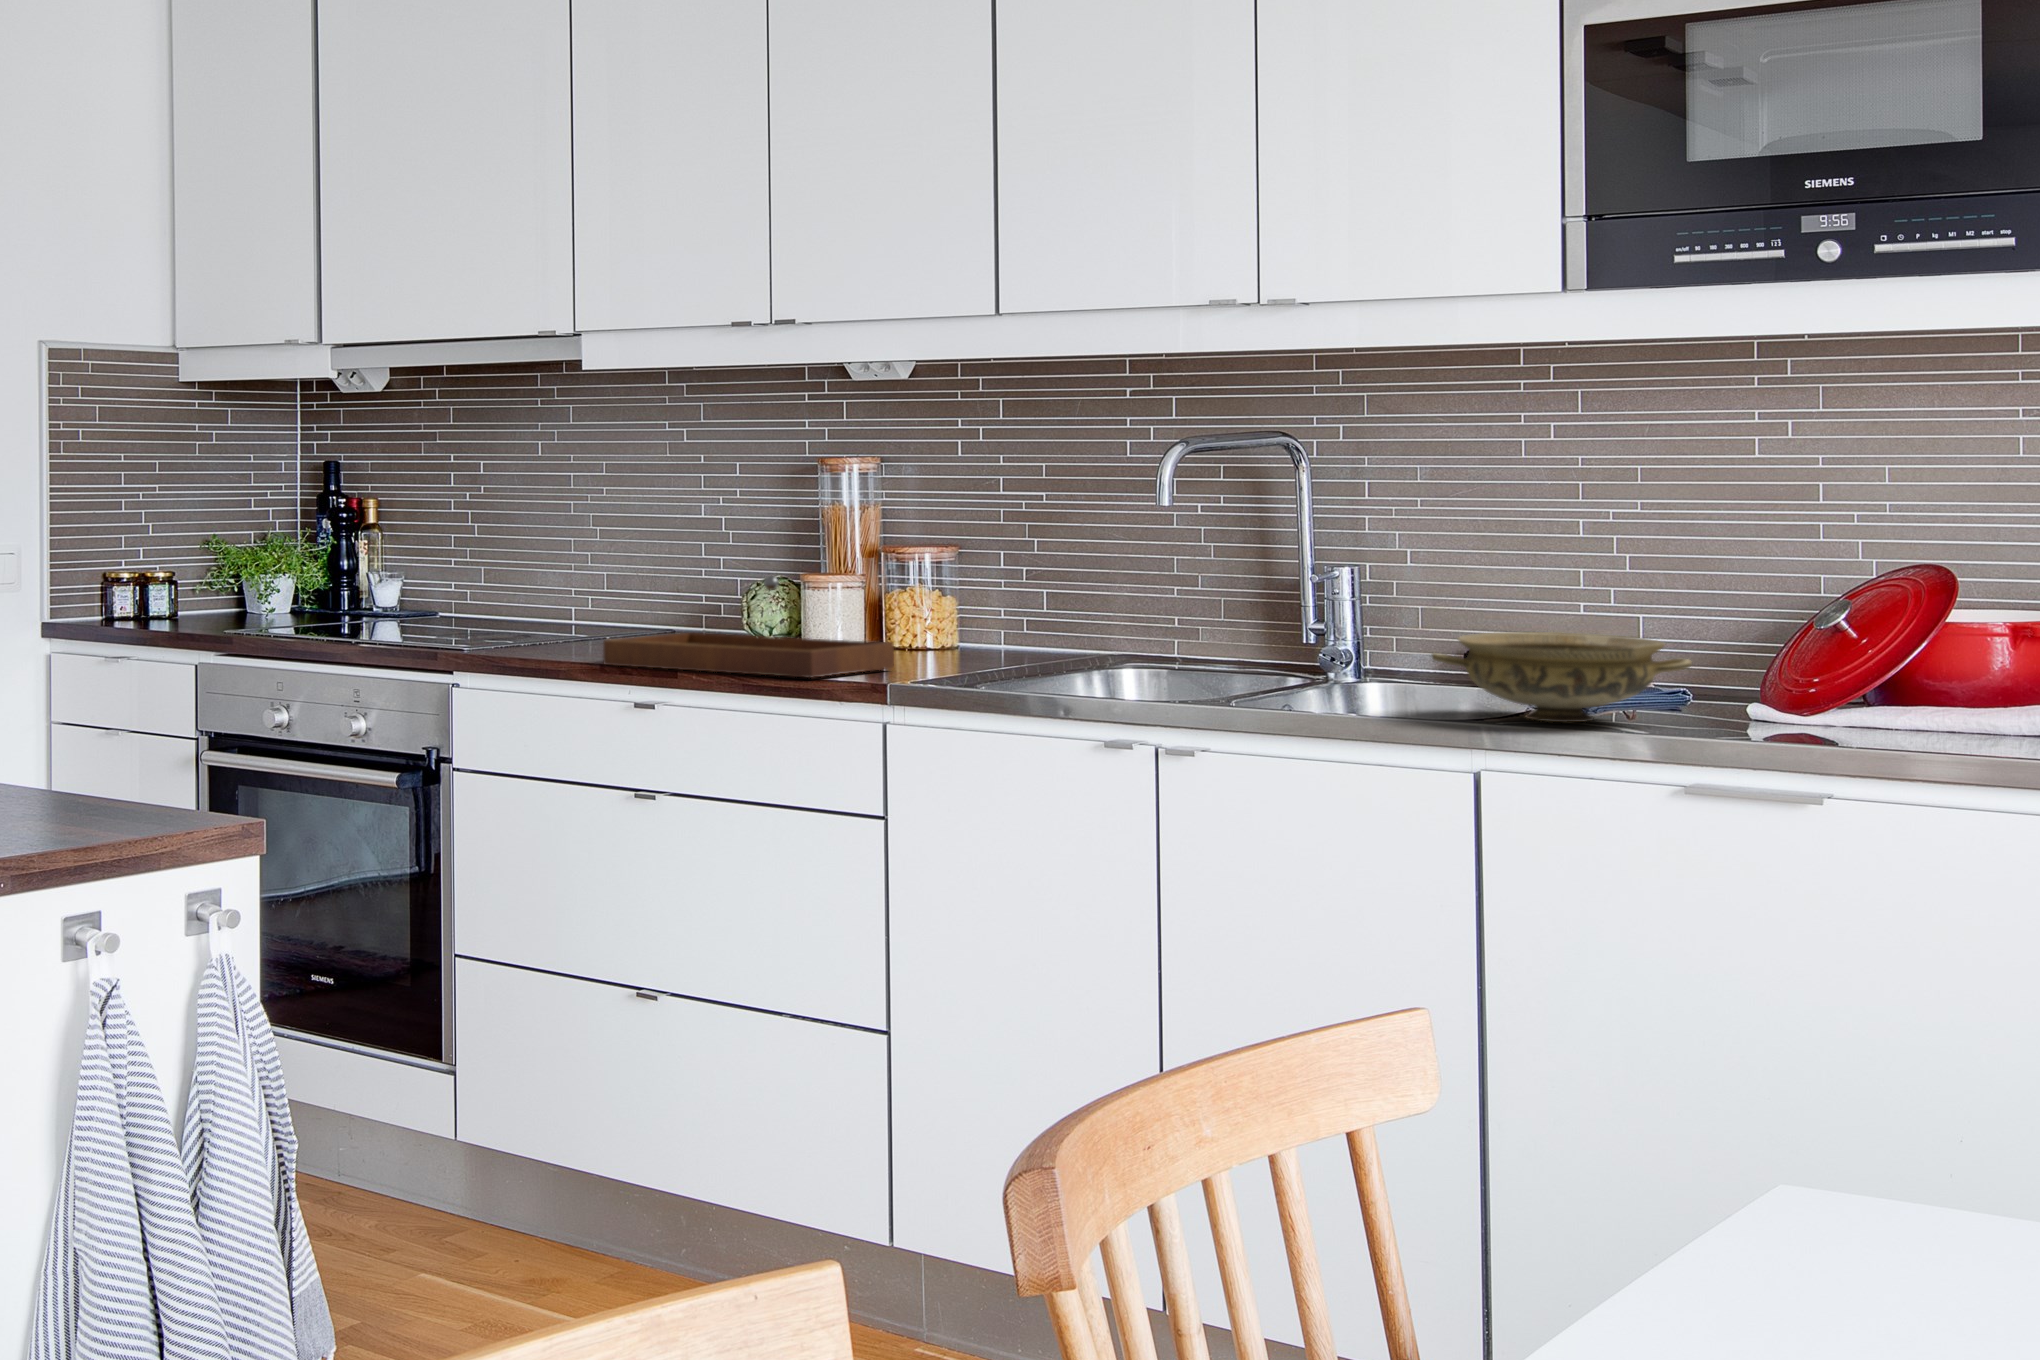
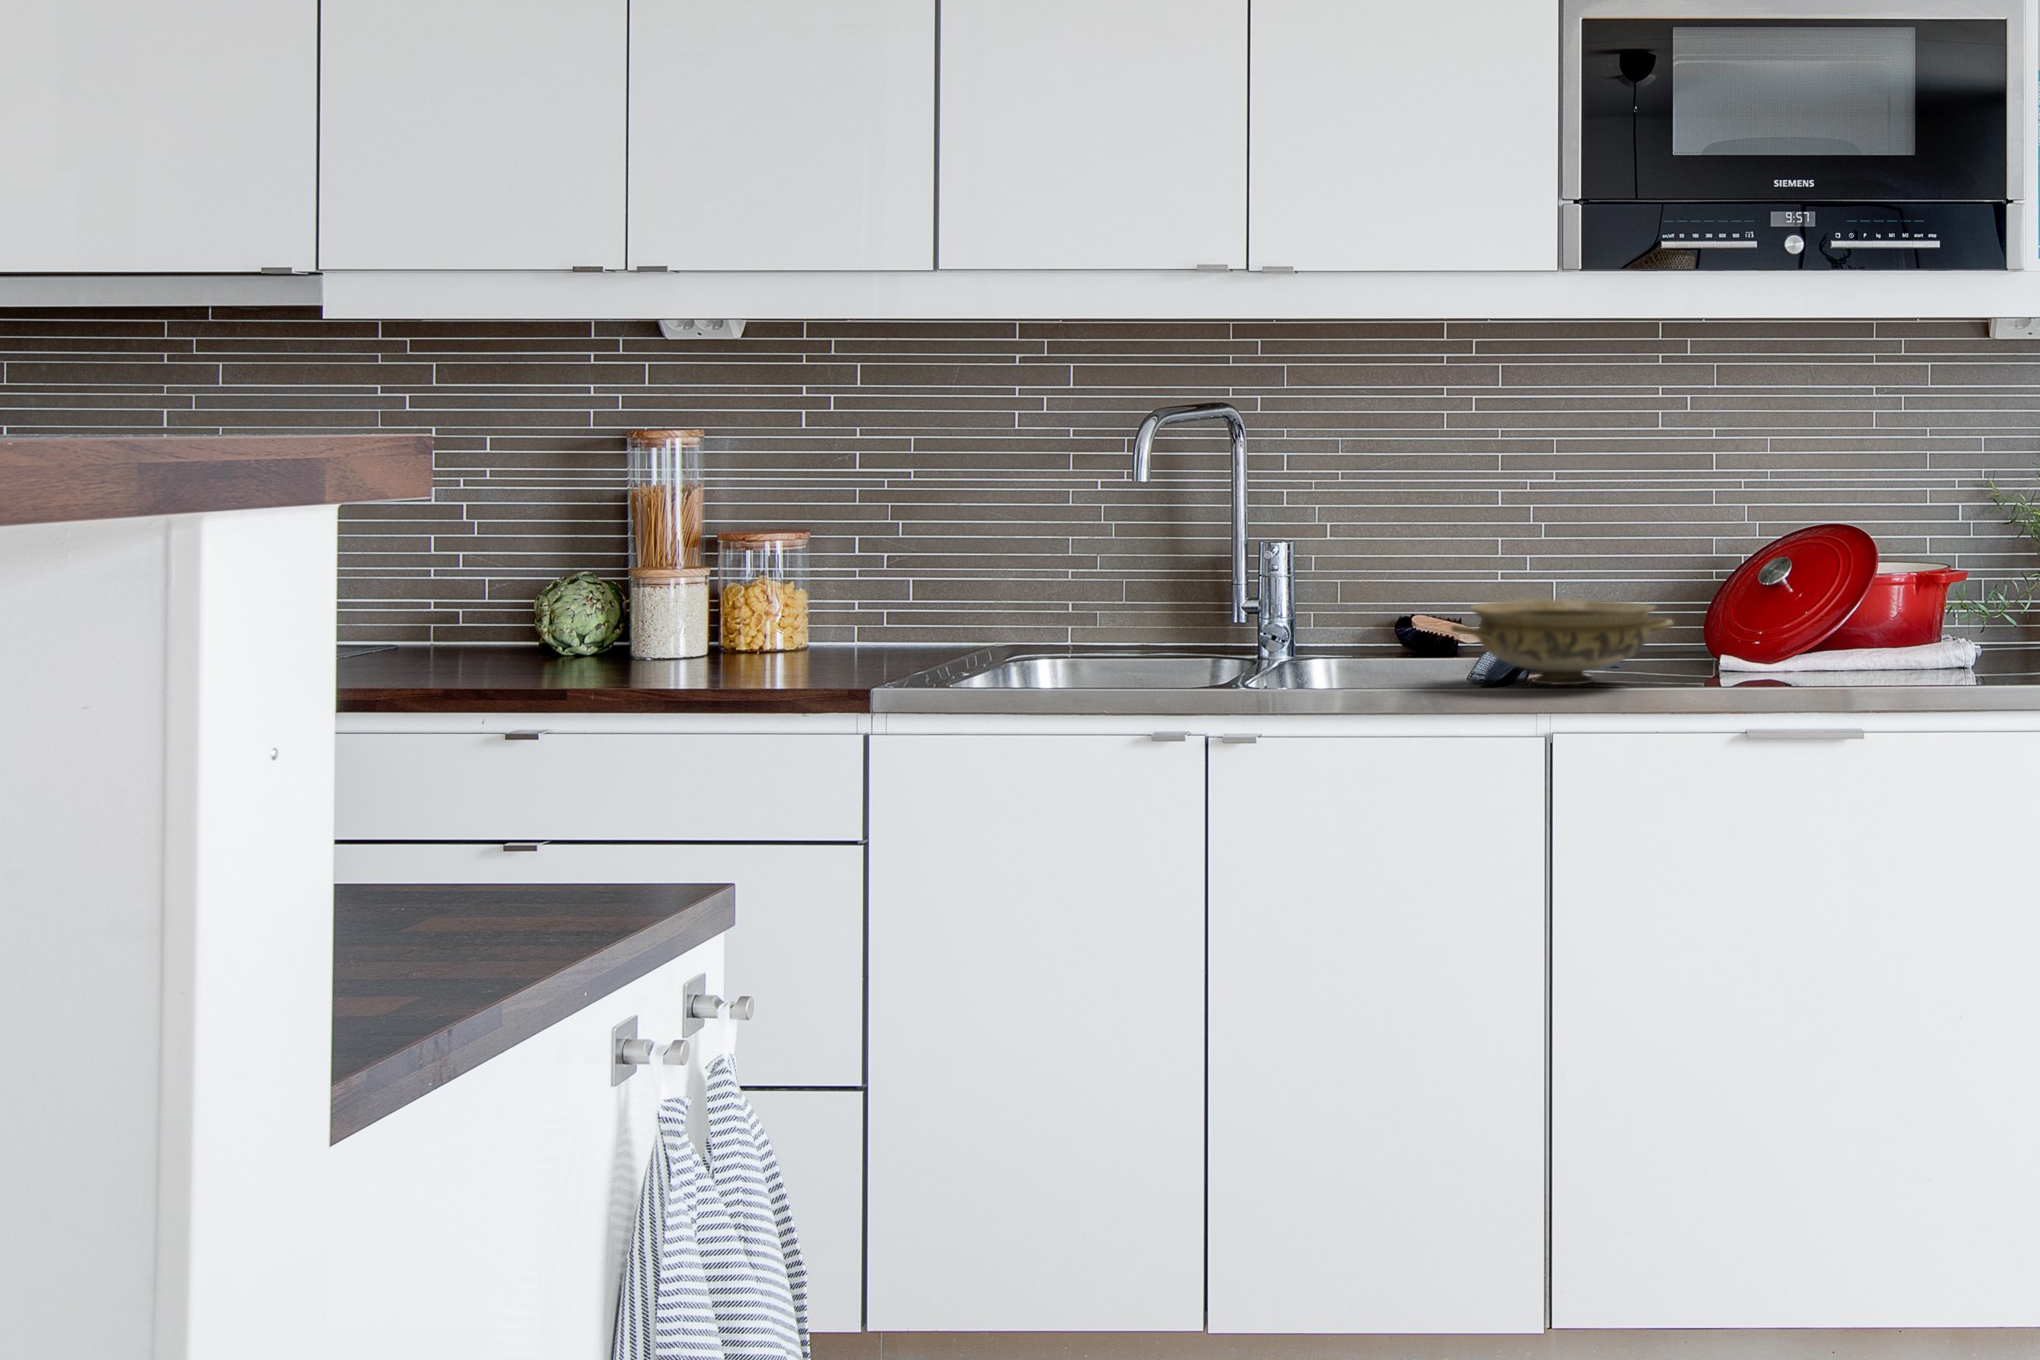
tray: present [603,576,894,678] -> none [421,572,804,693]

